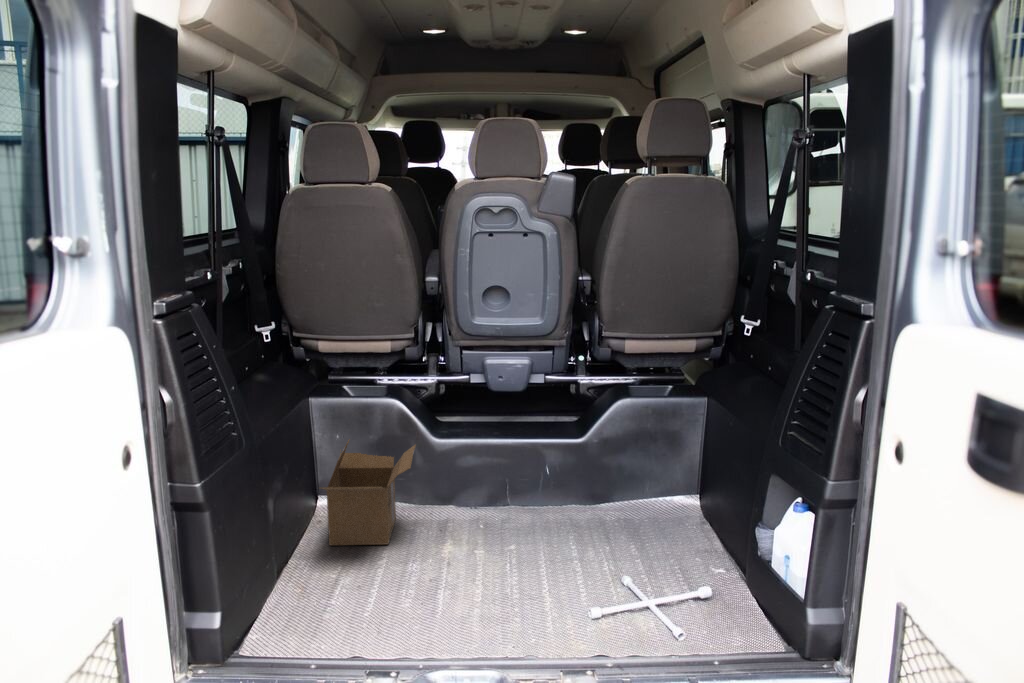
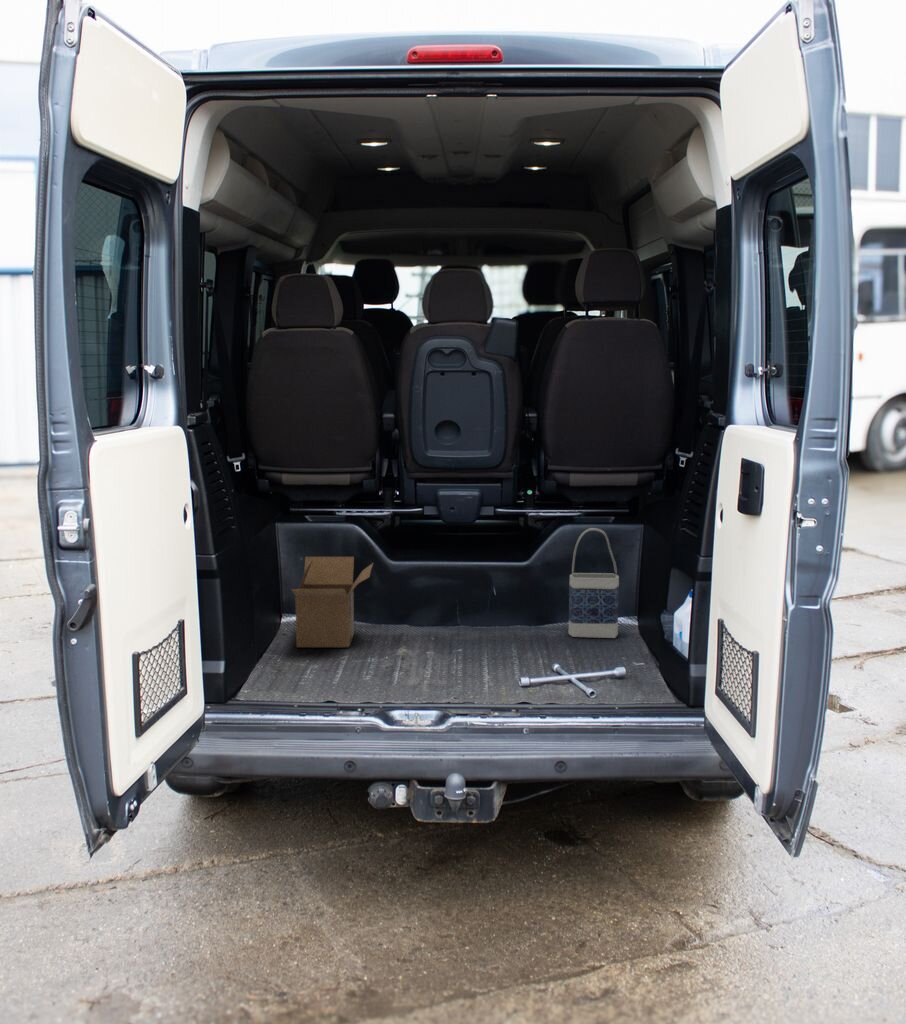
bag: none [628,405,684,524] -> present [569,528,619,638]

